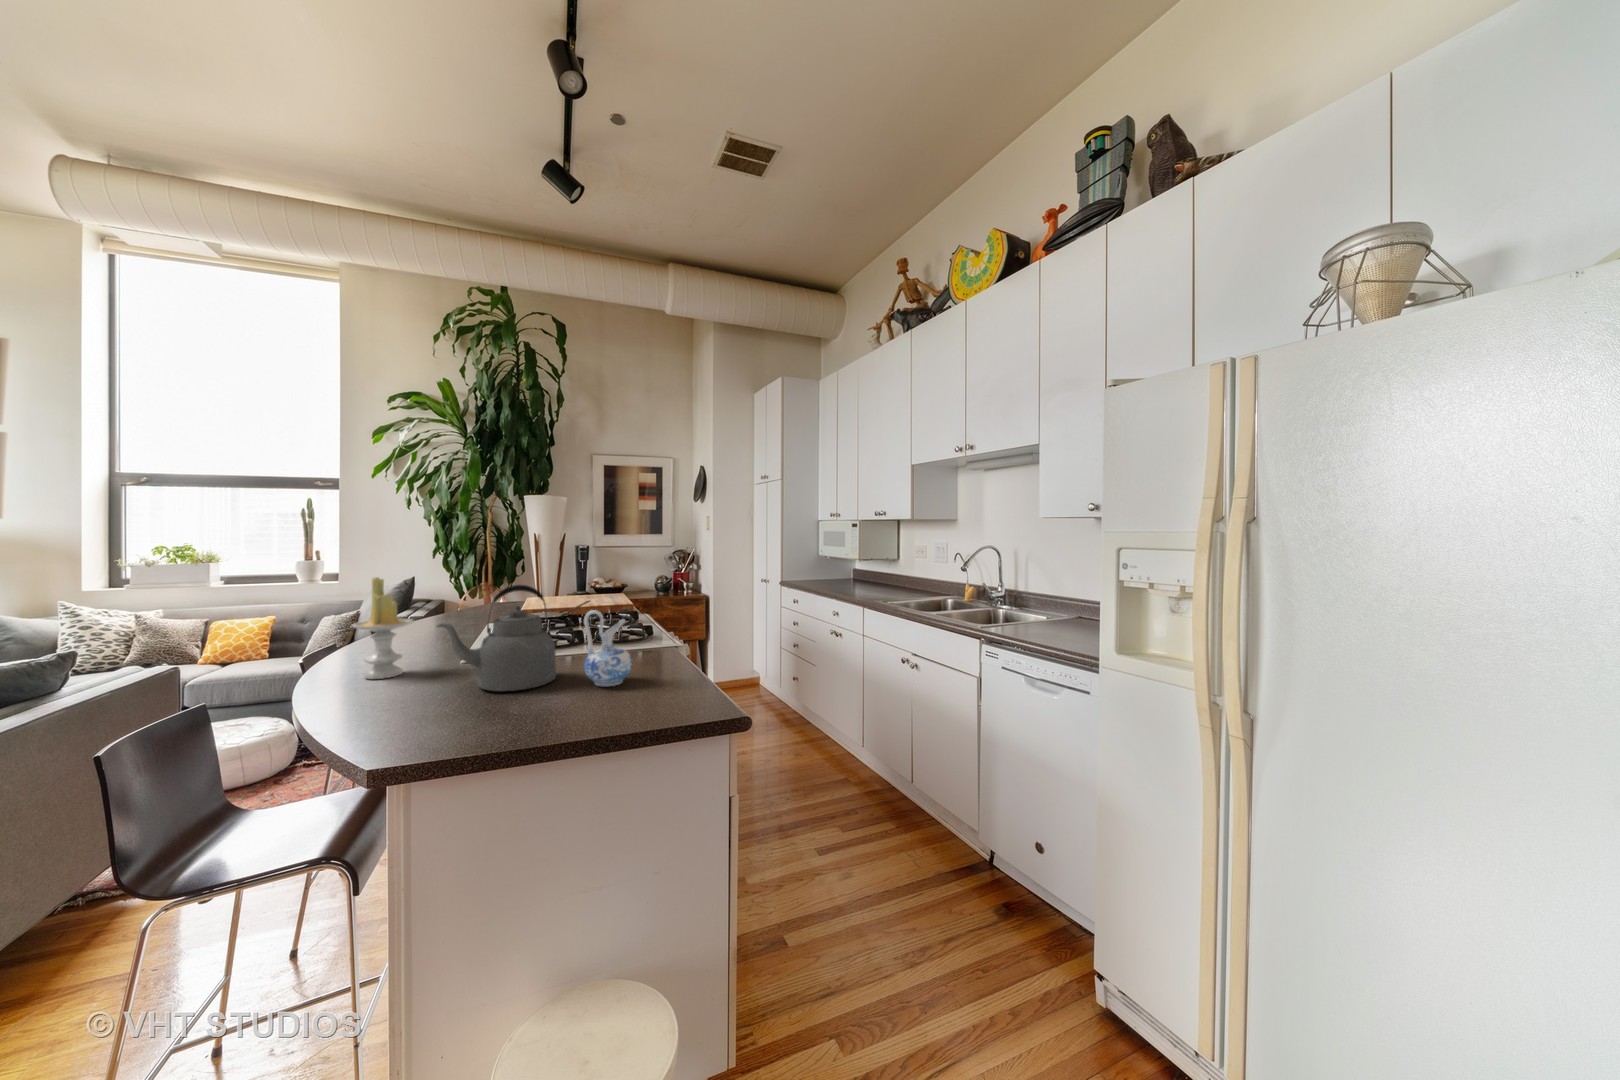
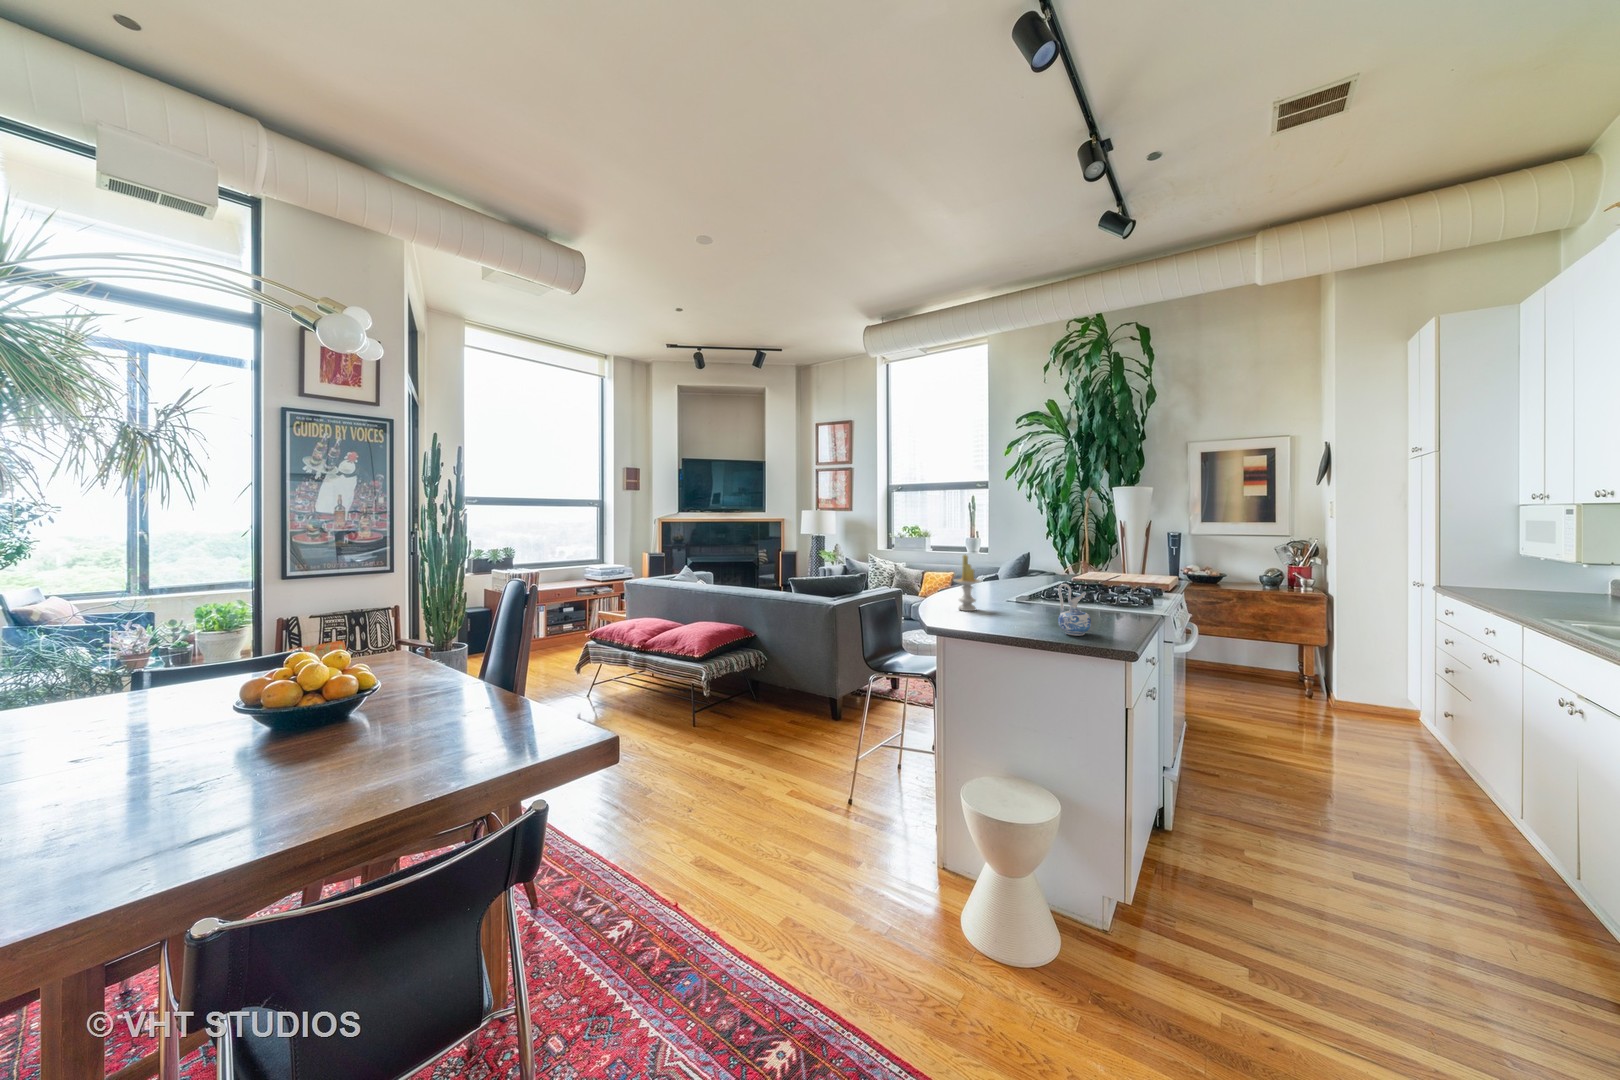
kettle: present [437,585,556,691] -> none [982,564,1048,628]

